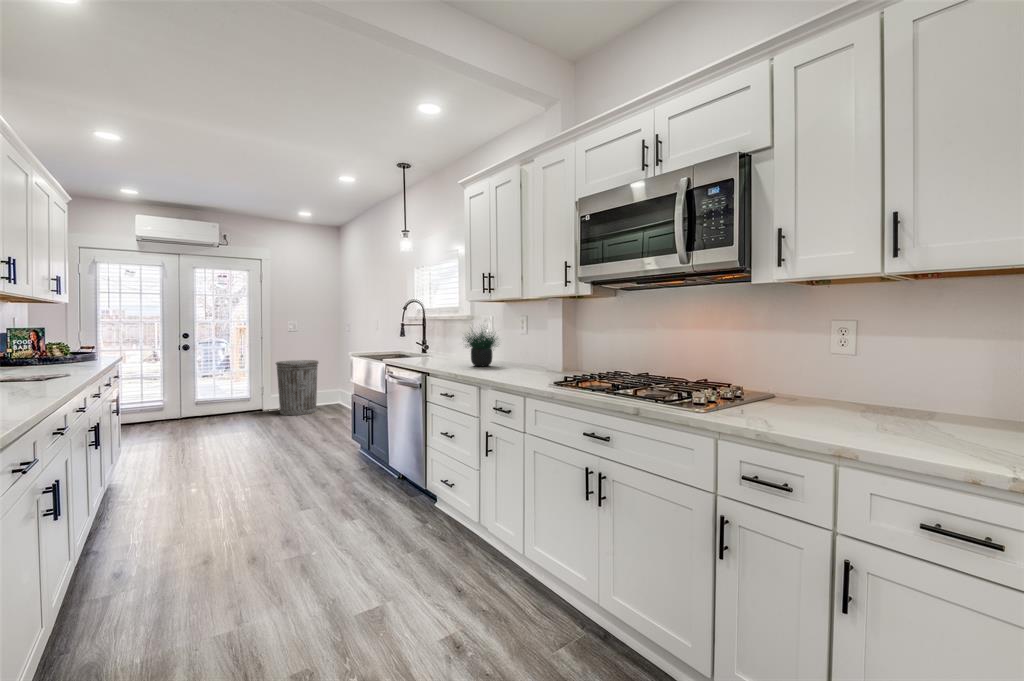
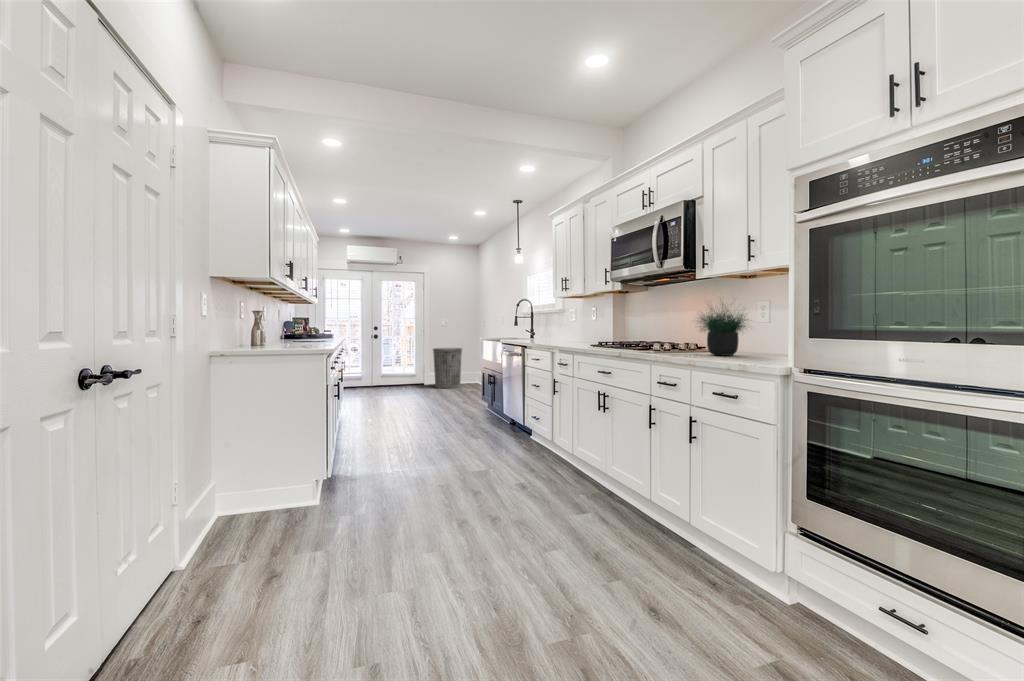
potted plant: present [465,330,497,366] -> present [698,303,746,356]

